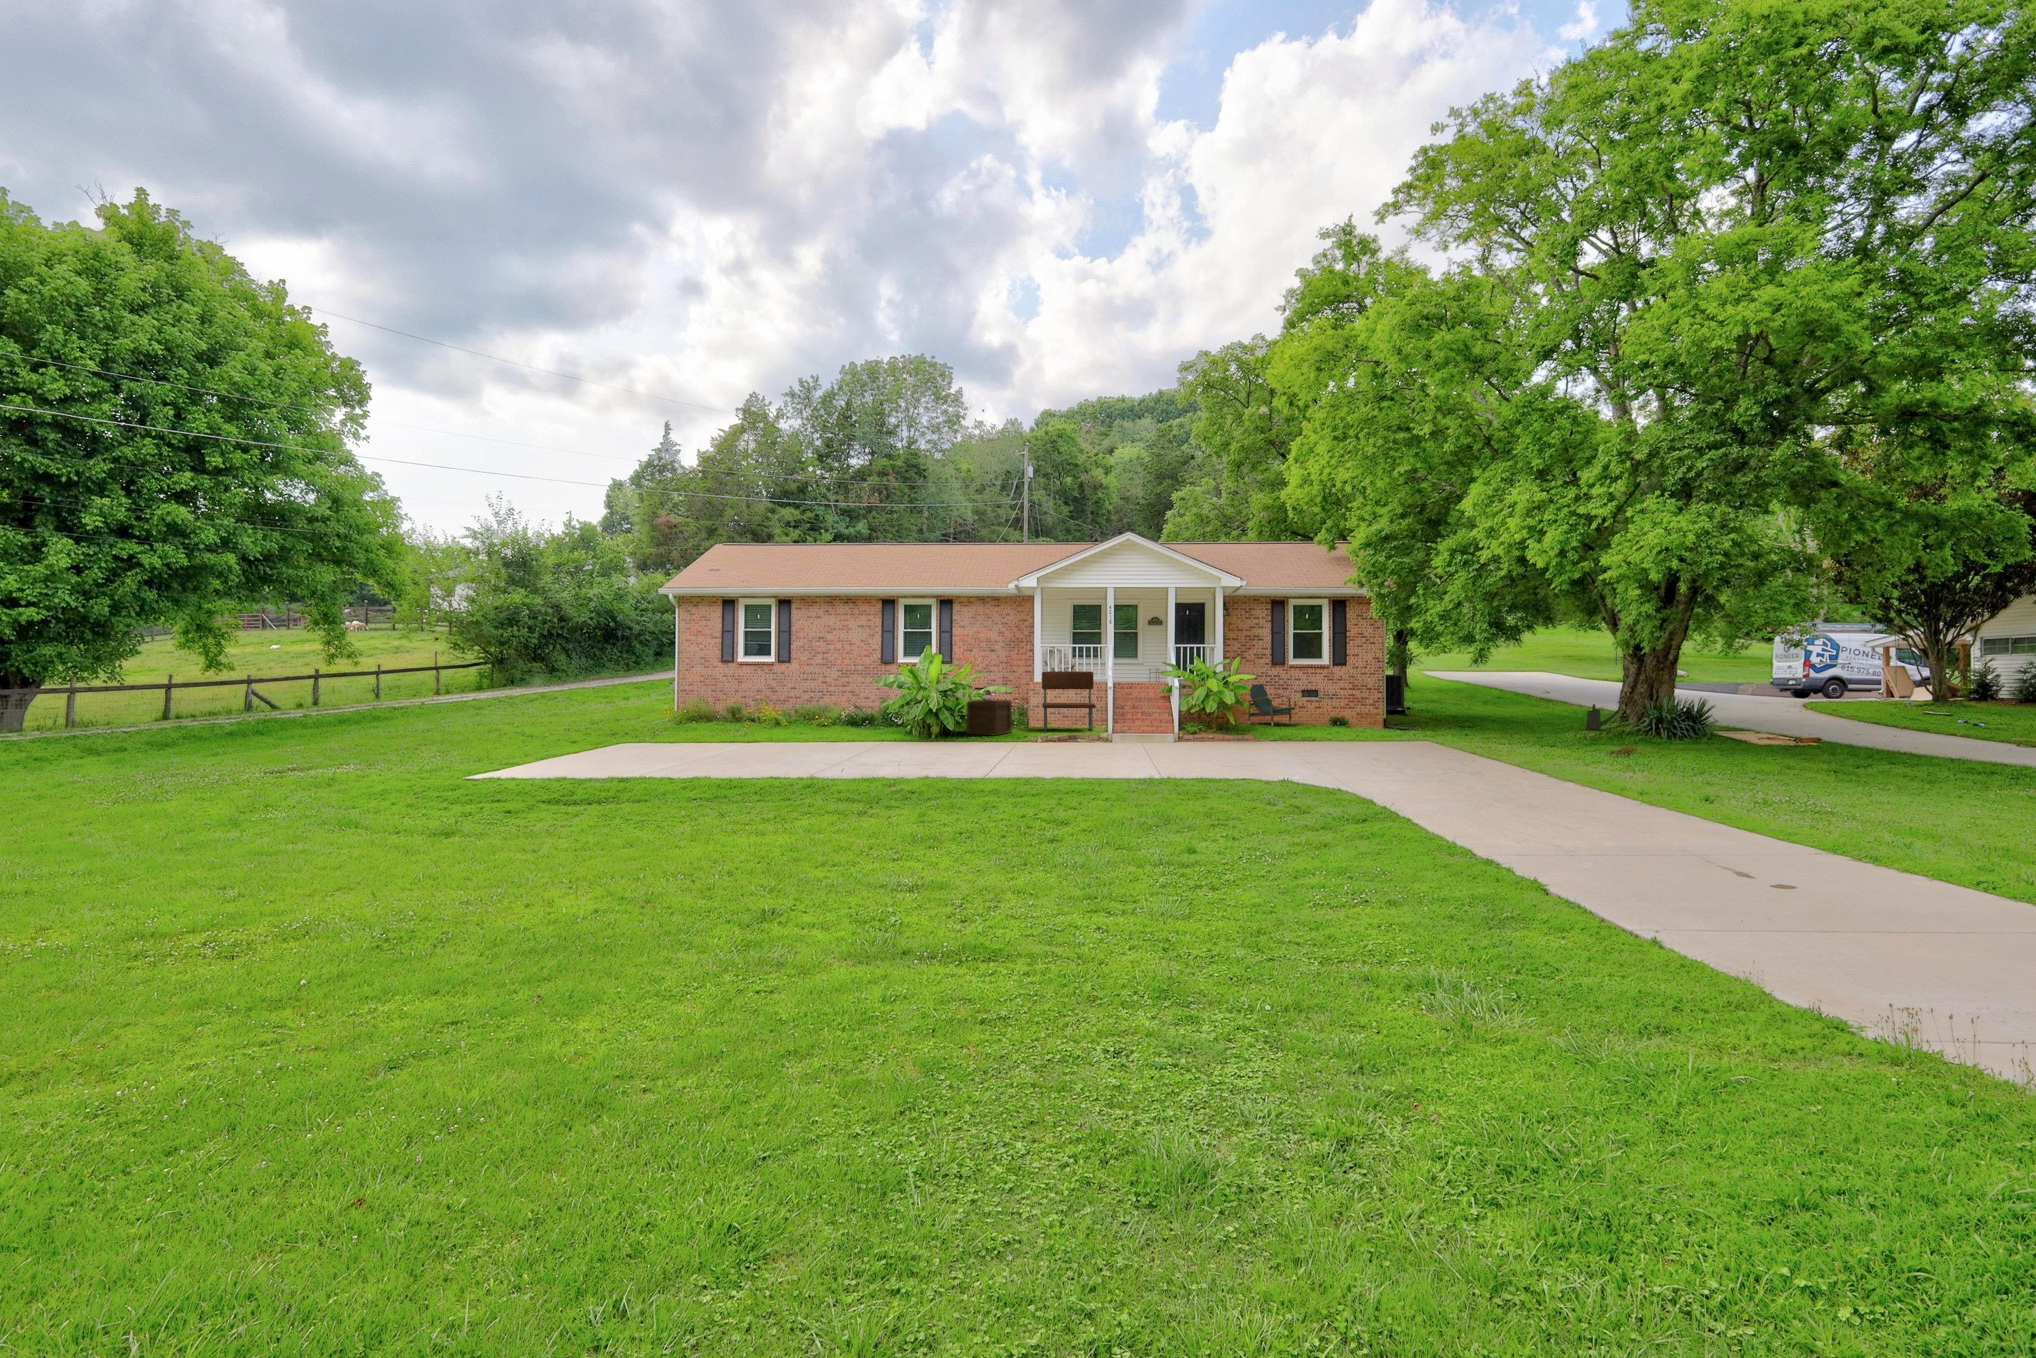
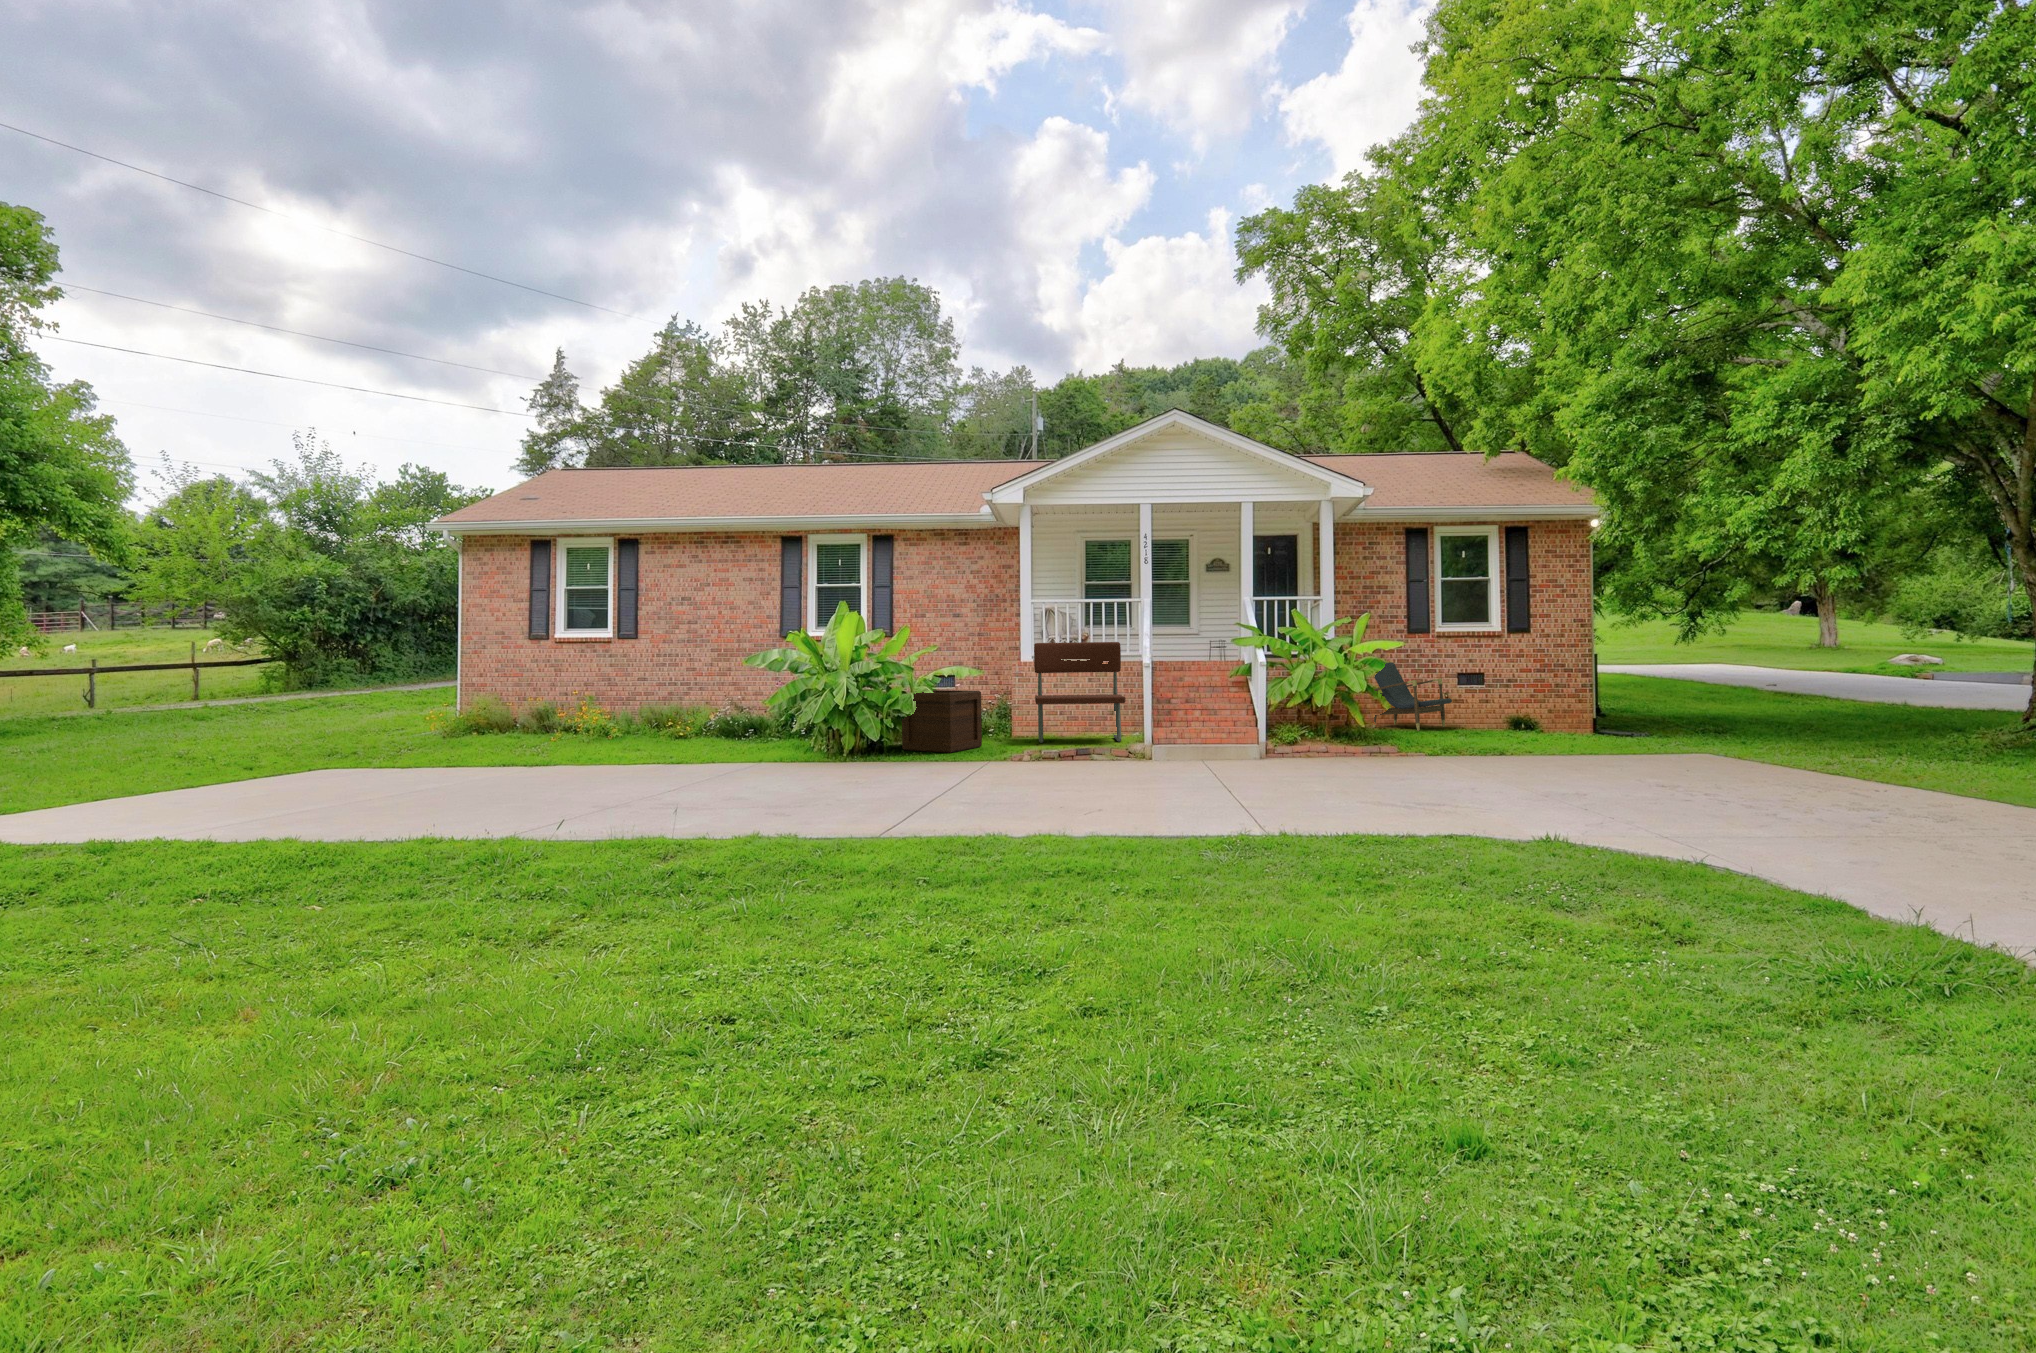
watering can: present [1586,704,1620,730] -> none [1942,686,2018,730]

